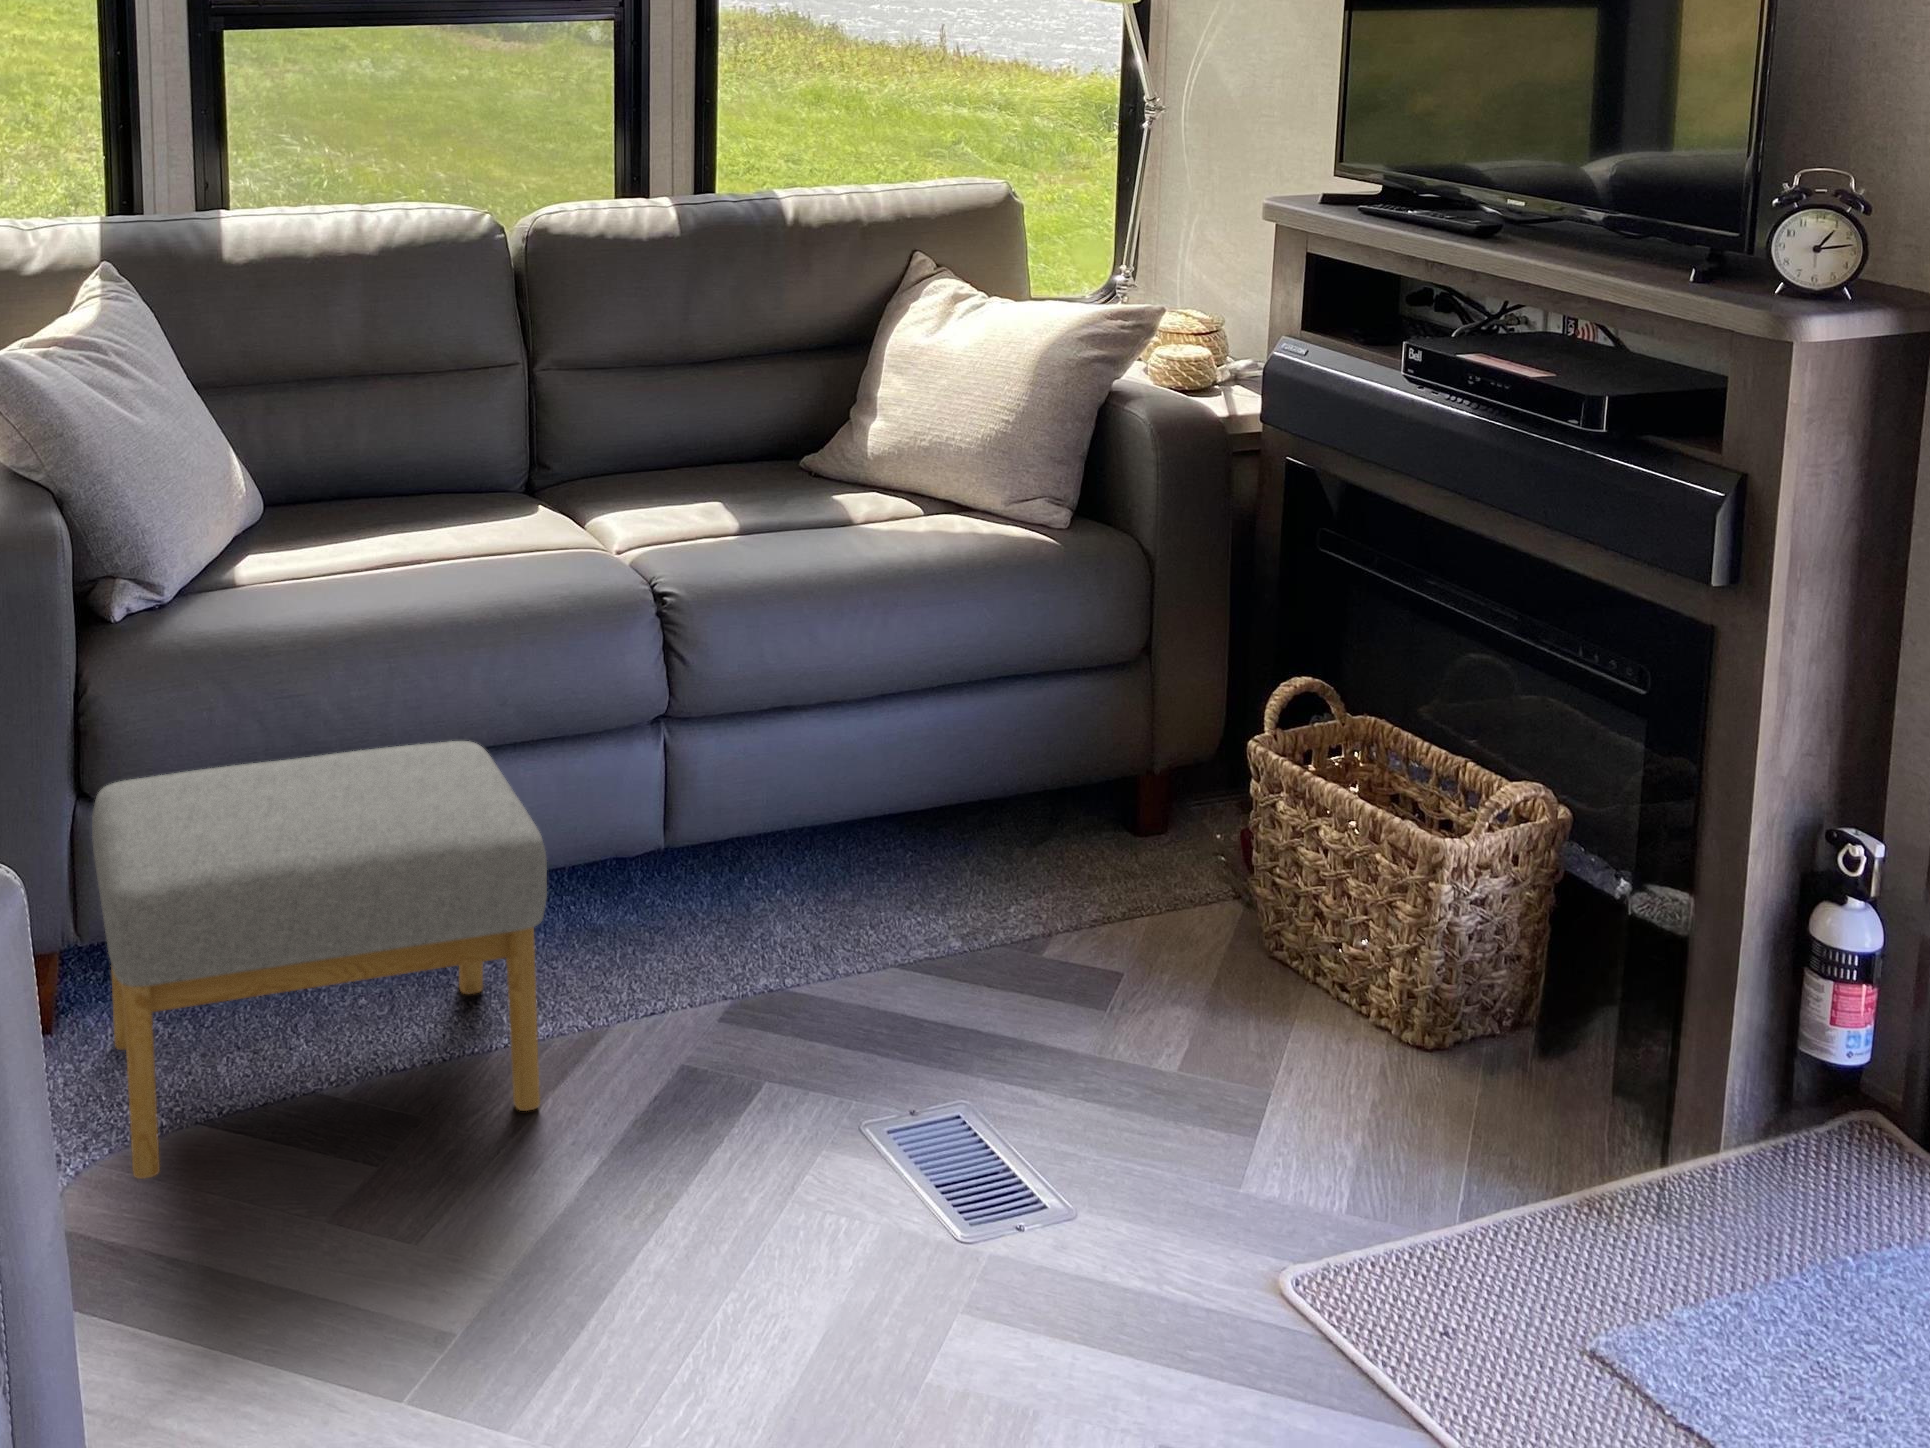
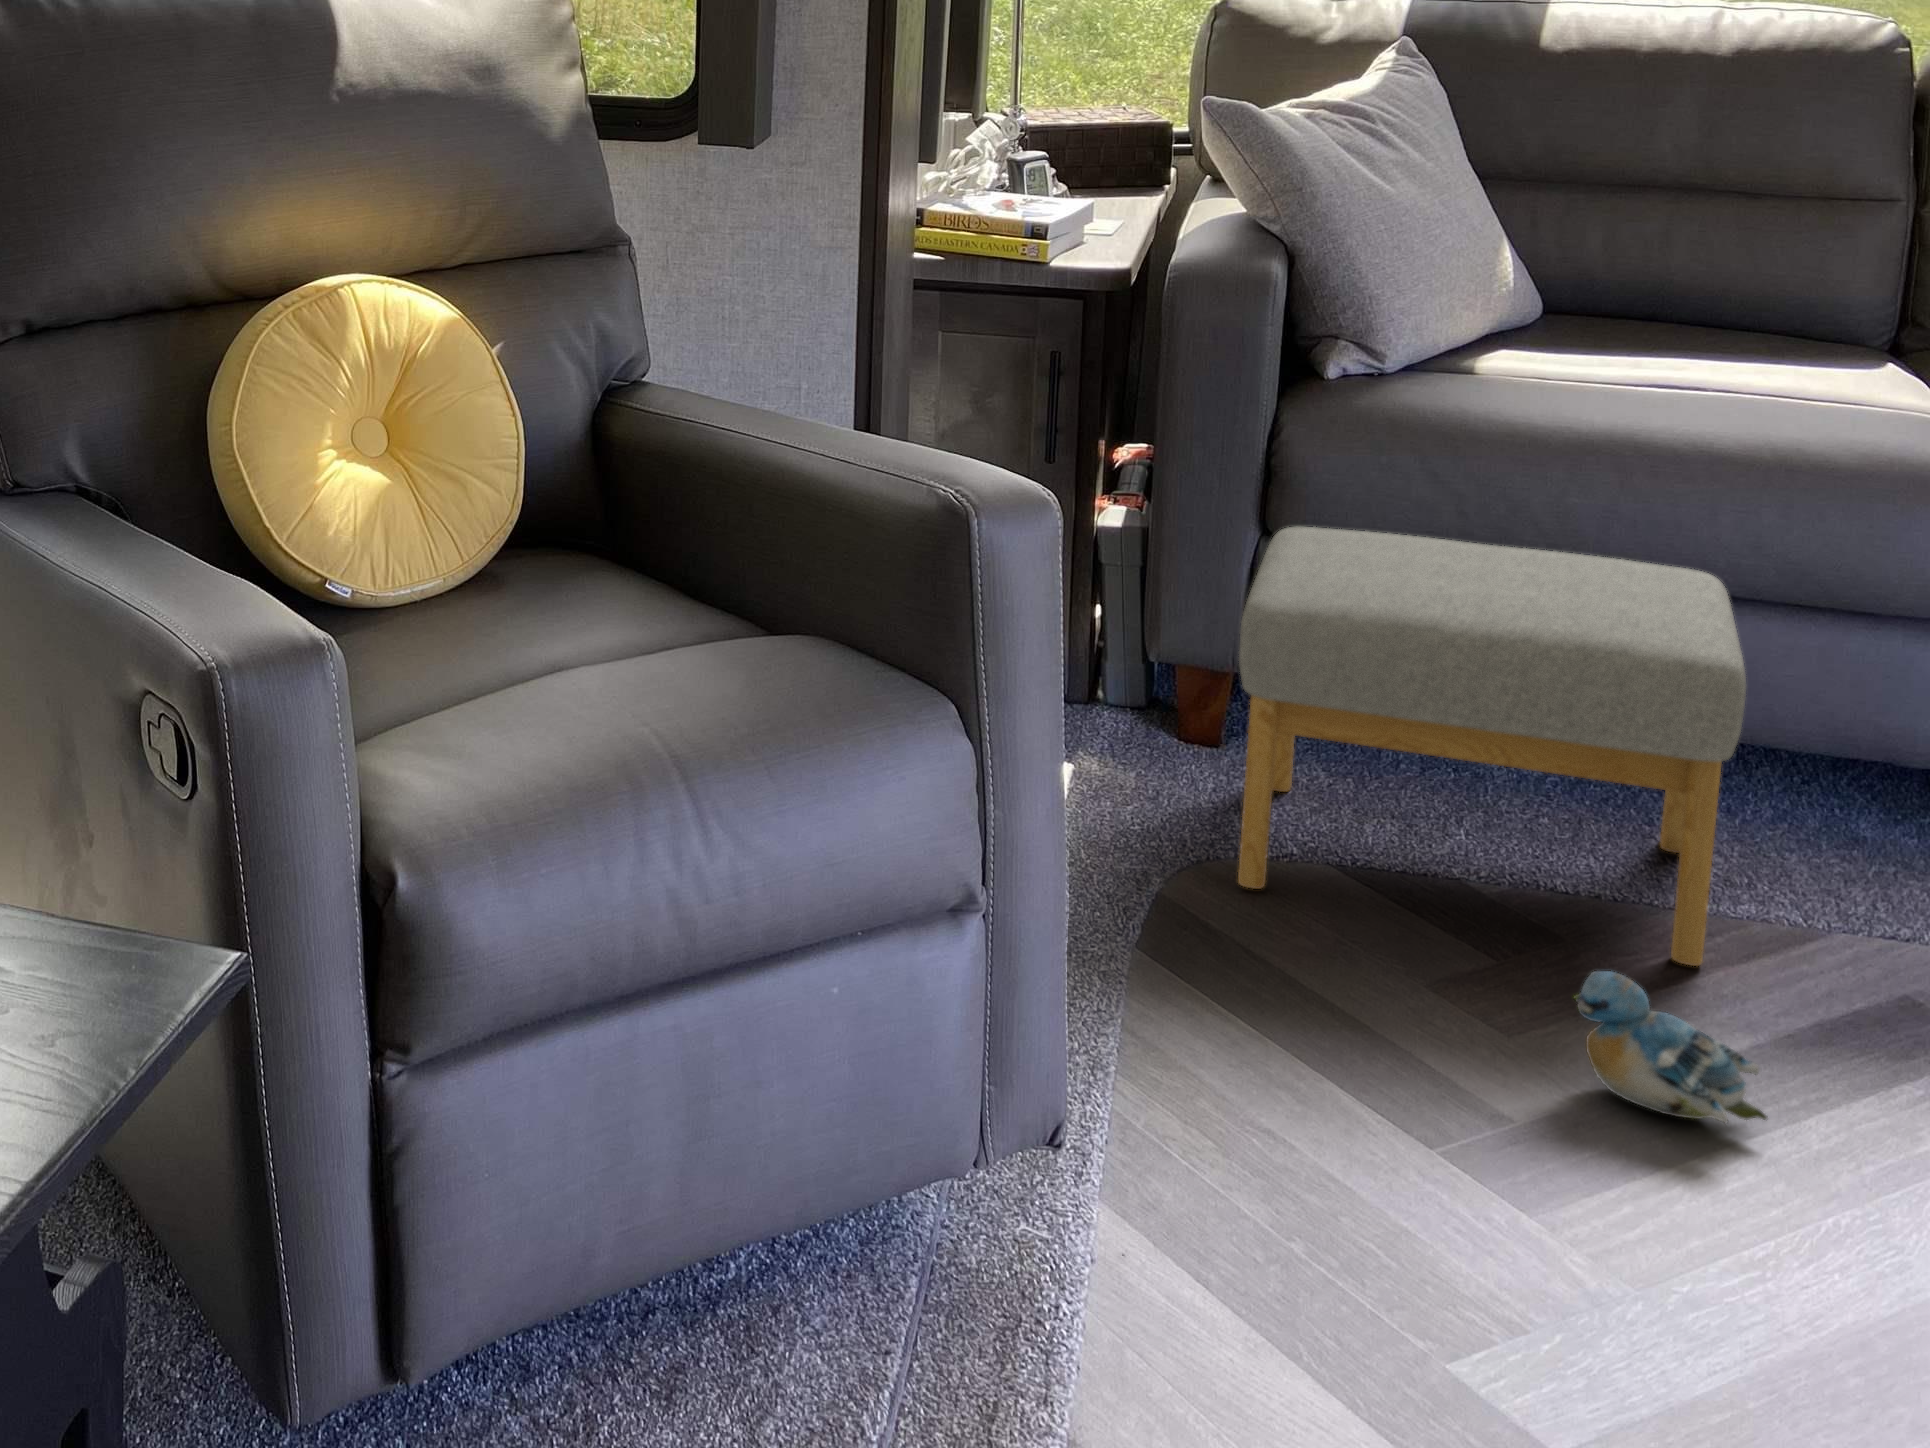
plush toy: none [486,1165,653,1280] -> present [1574,971,1767,1123]

